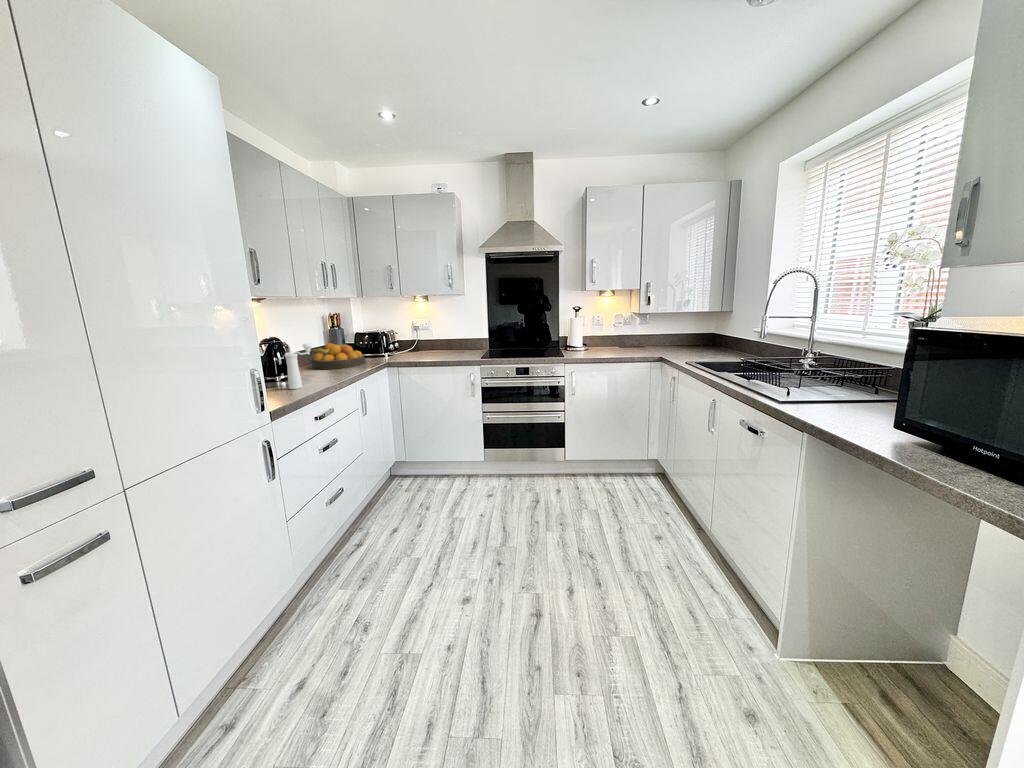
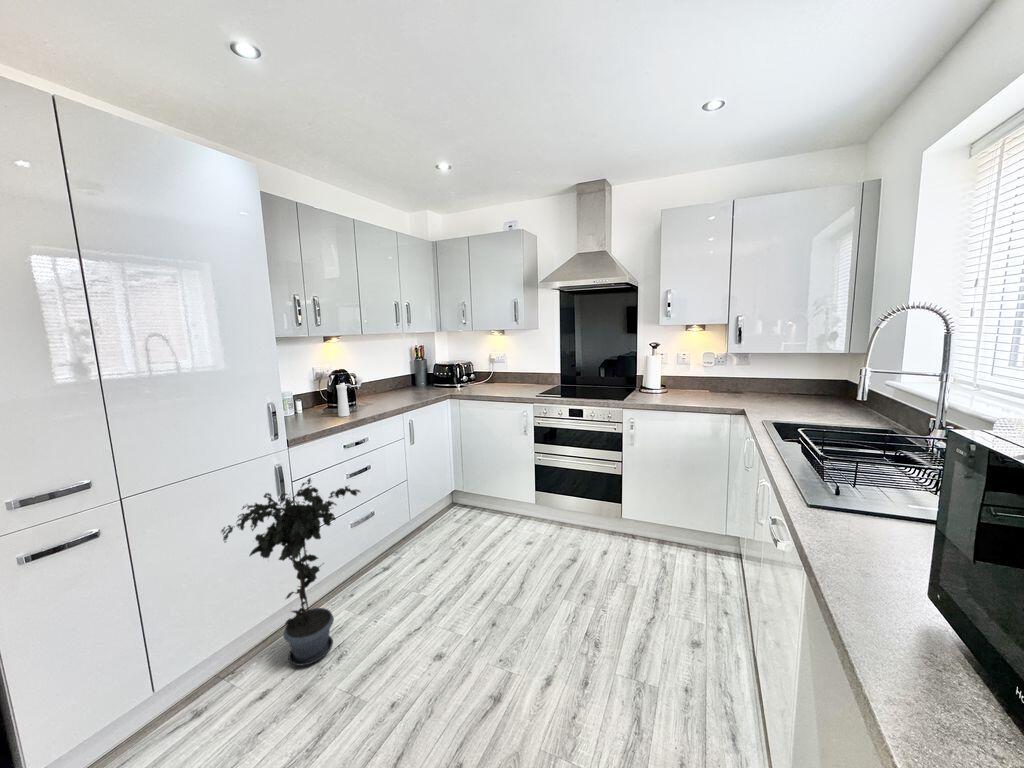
fruit bowl: present [312,343,365,369] -> none [386,375,431,398]
potted plant: none [244,449,361,651] -> present [221,478,360,666]

